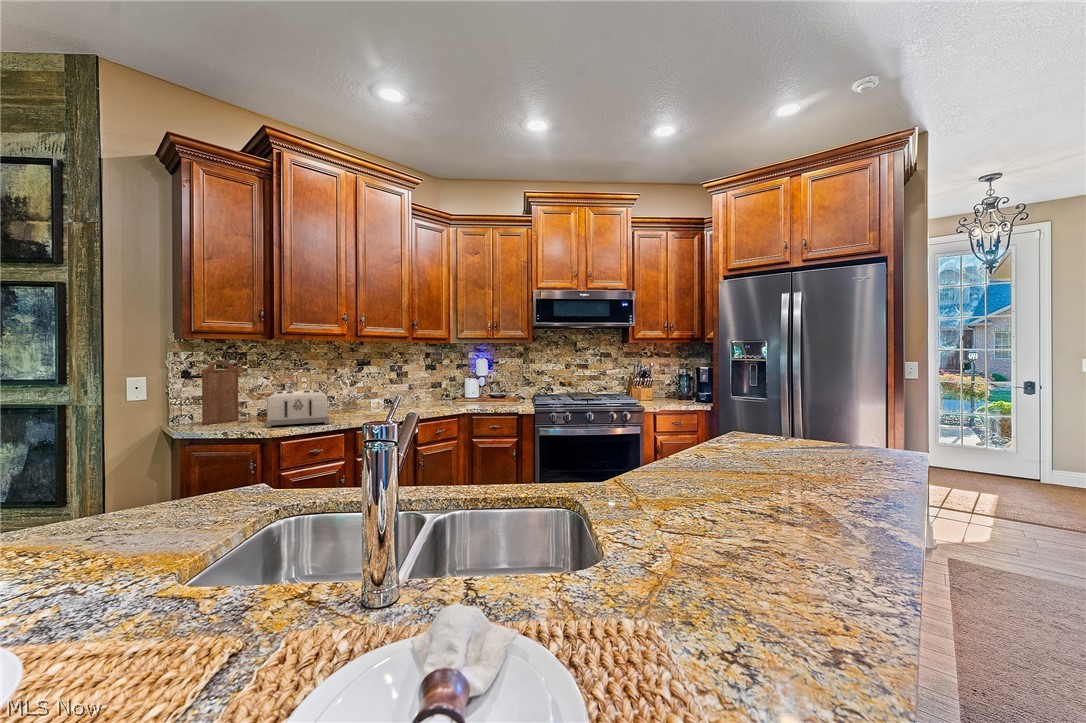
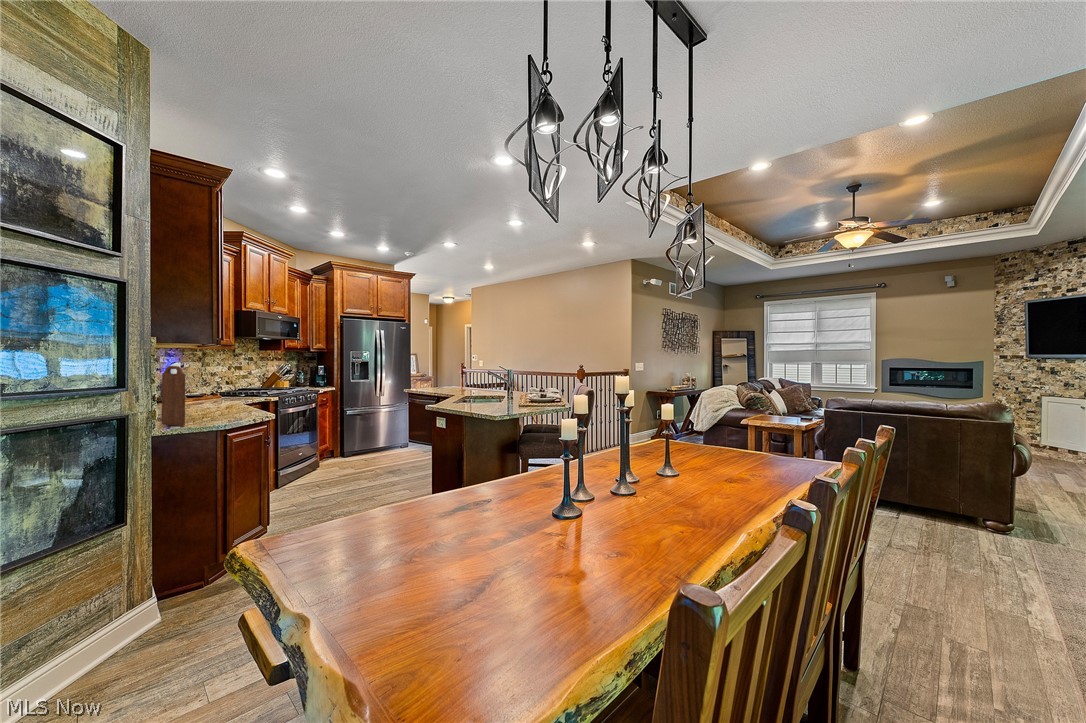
toaster: present [266,390,329,427] -> none [185,390,257,421]

